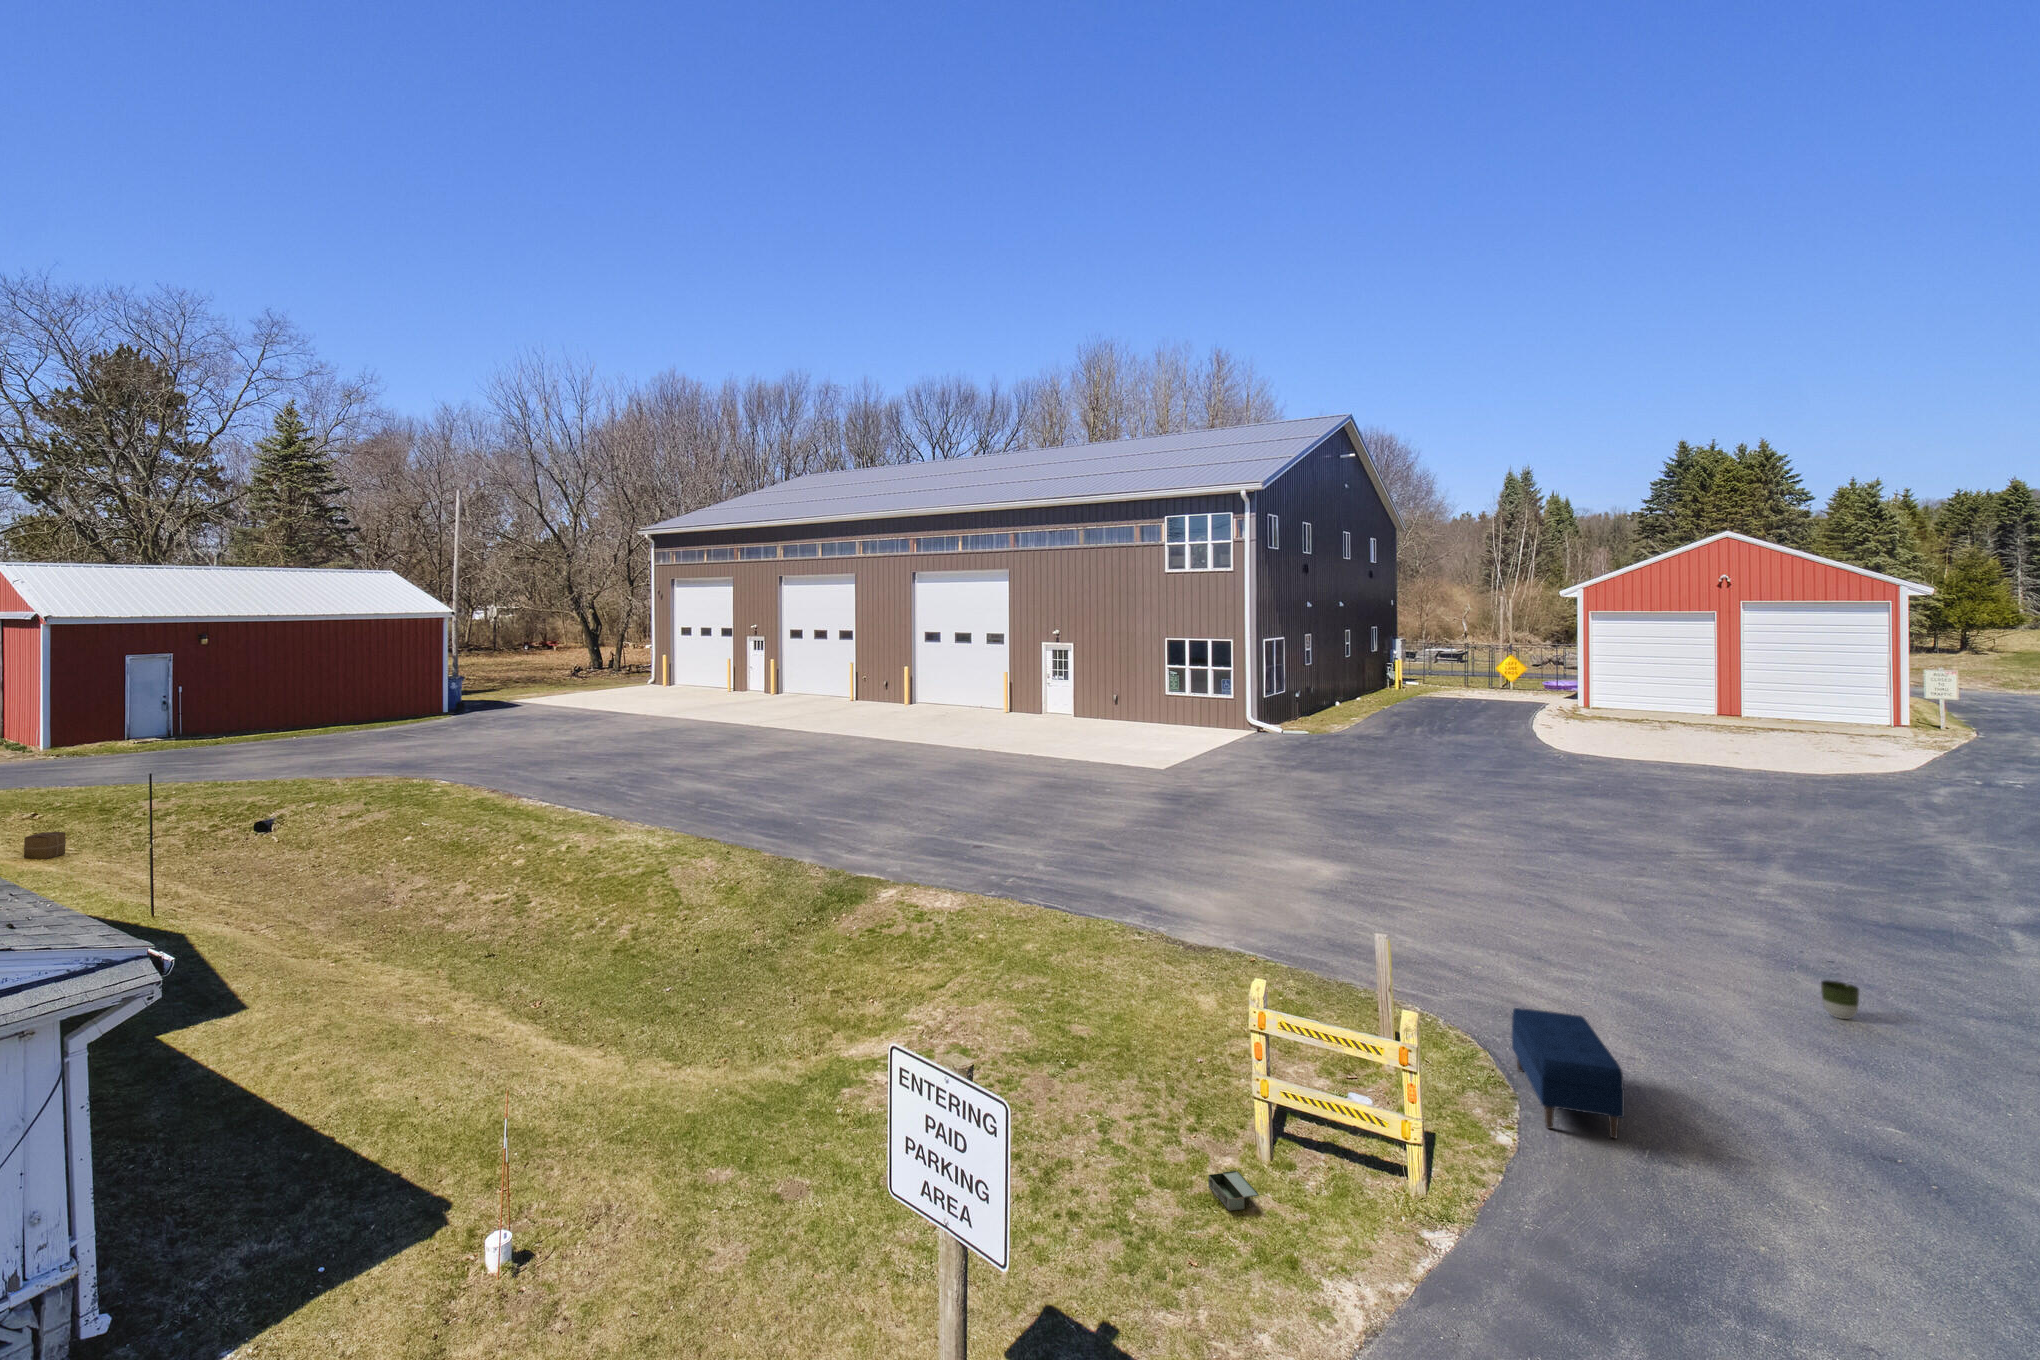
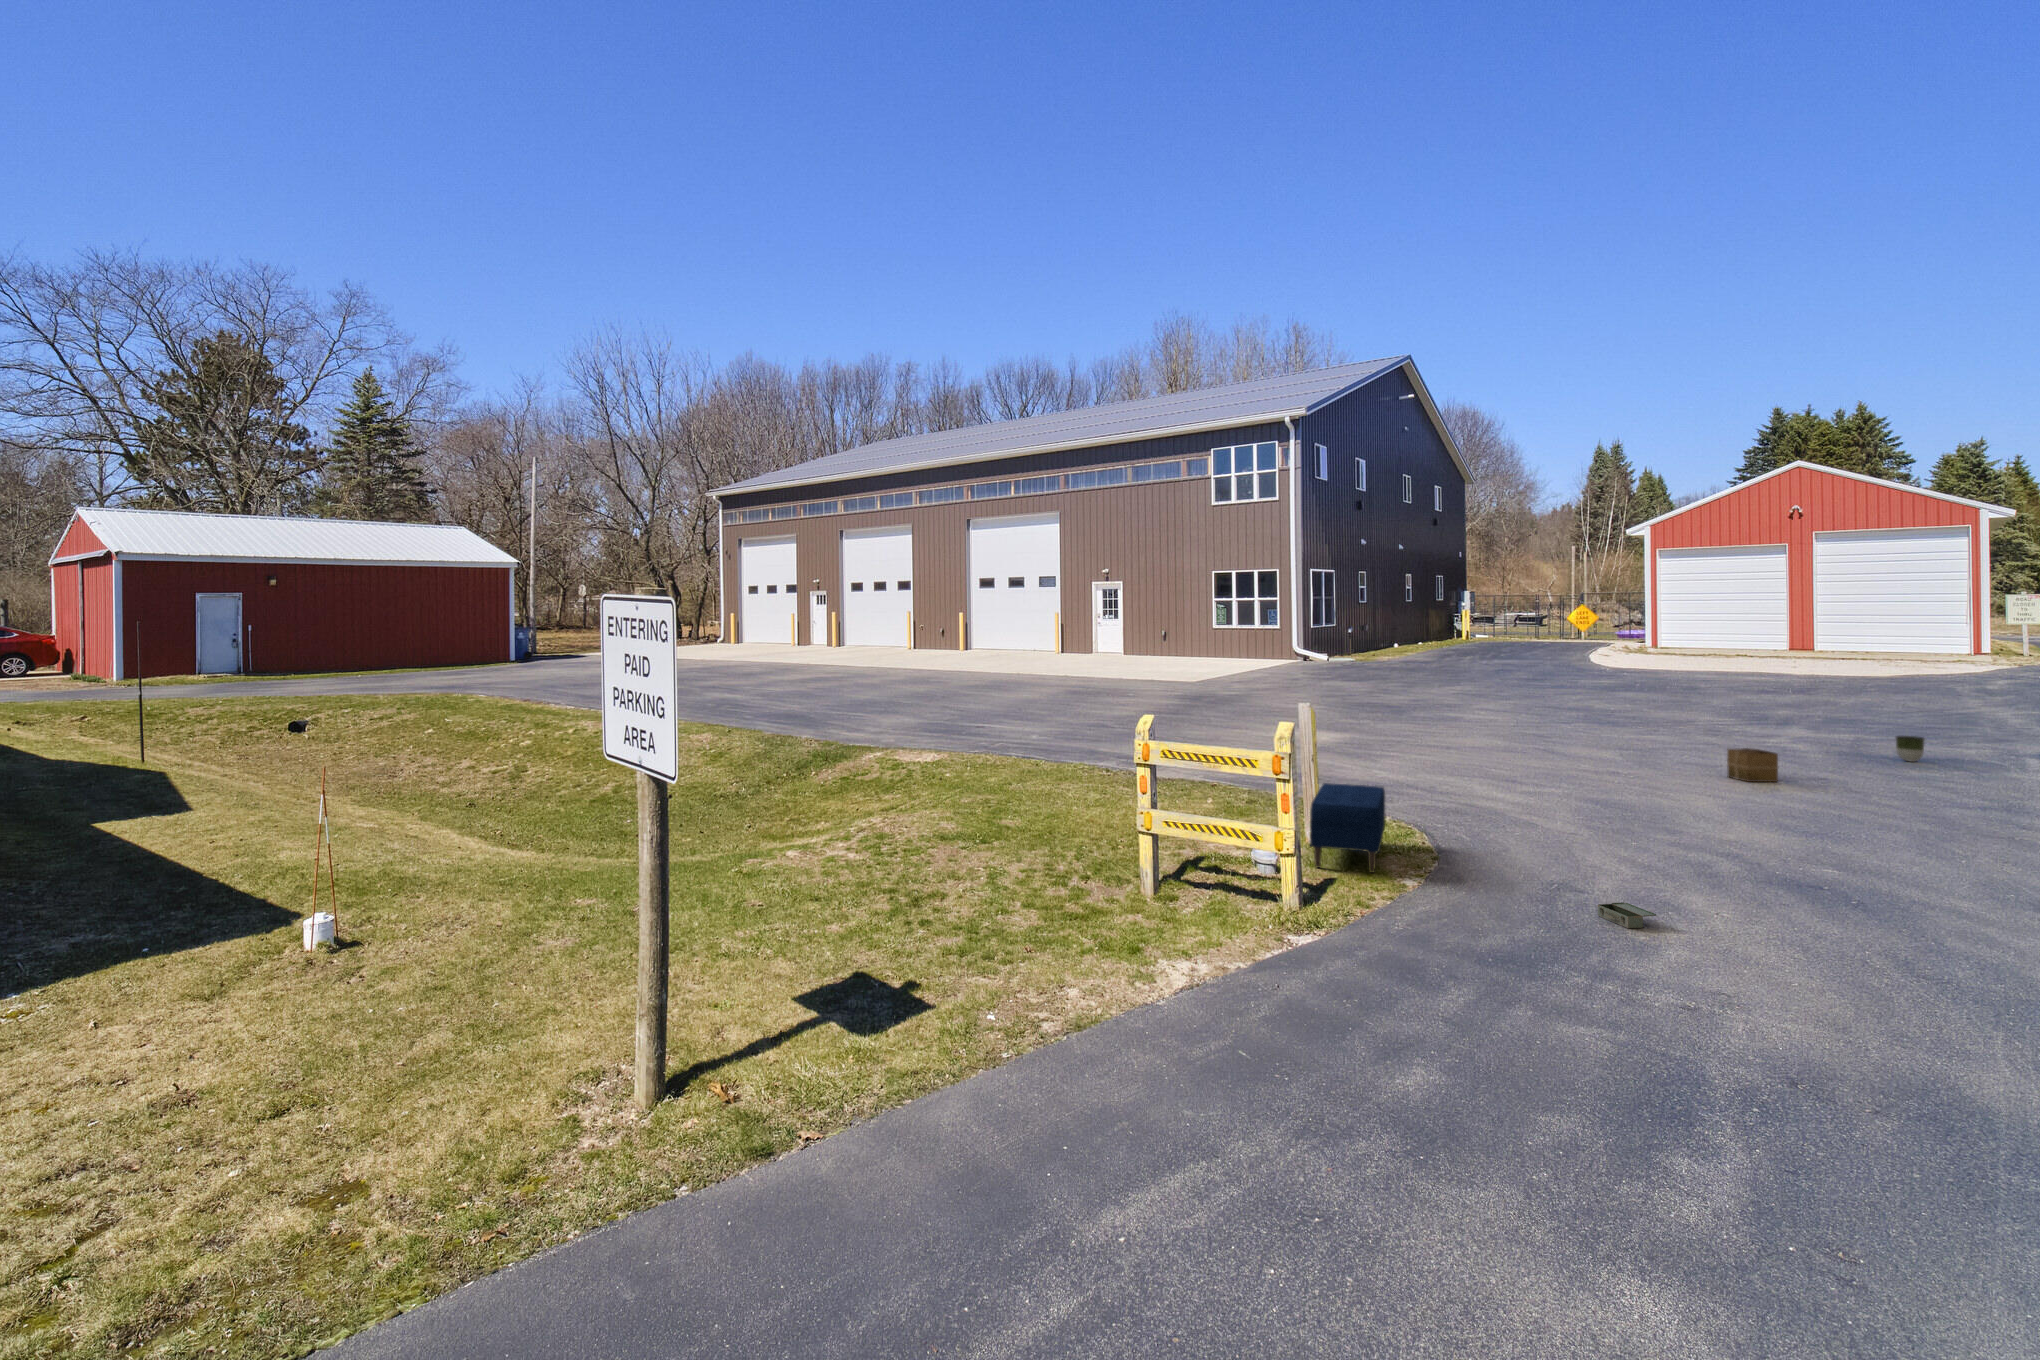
cardboard box: present [24,832,66,859] -> present [1727,748,1778,782]
planter: present [1821,980,1859,1019] -> present [1896,736,1924,762]
toolbox: present [1209,1171,1259,1211] -> present [1597,902,1656,928]

